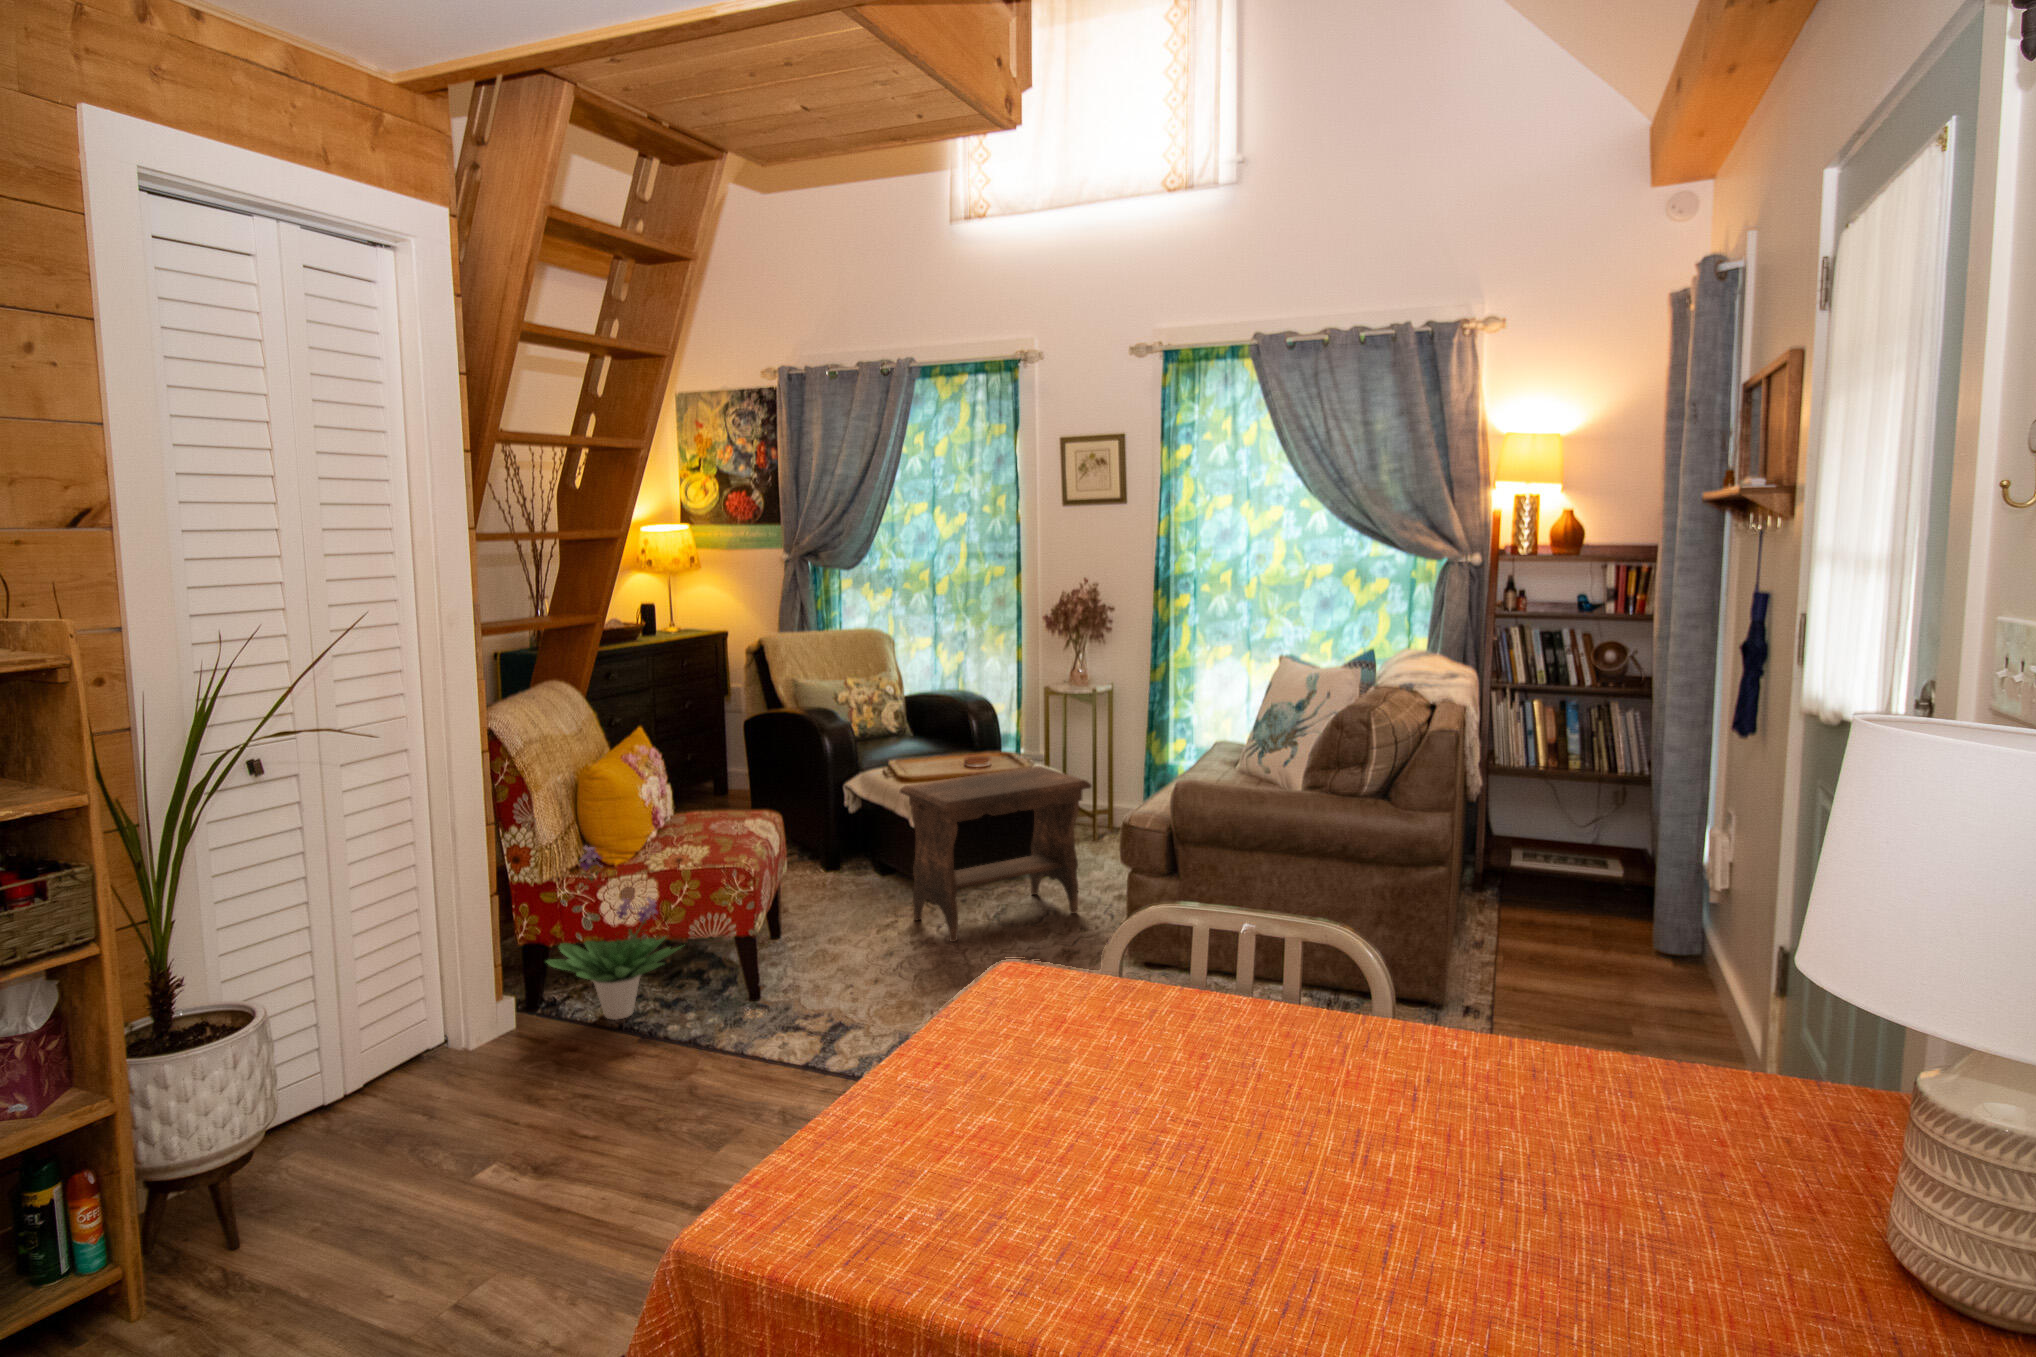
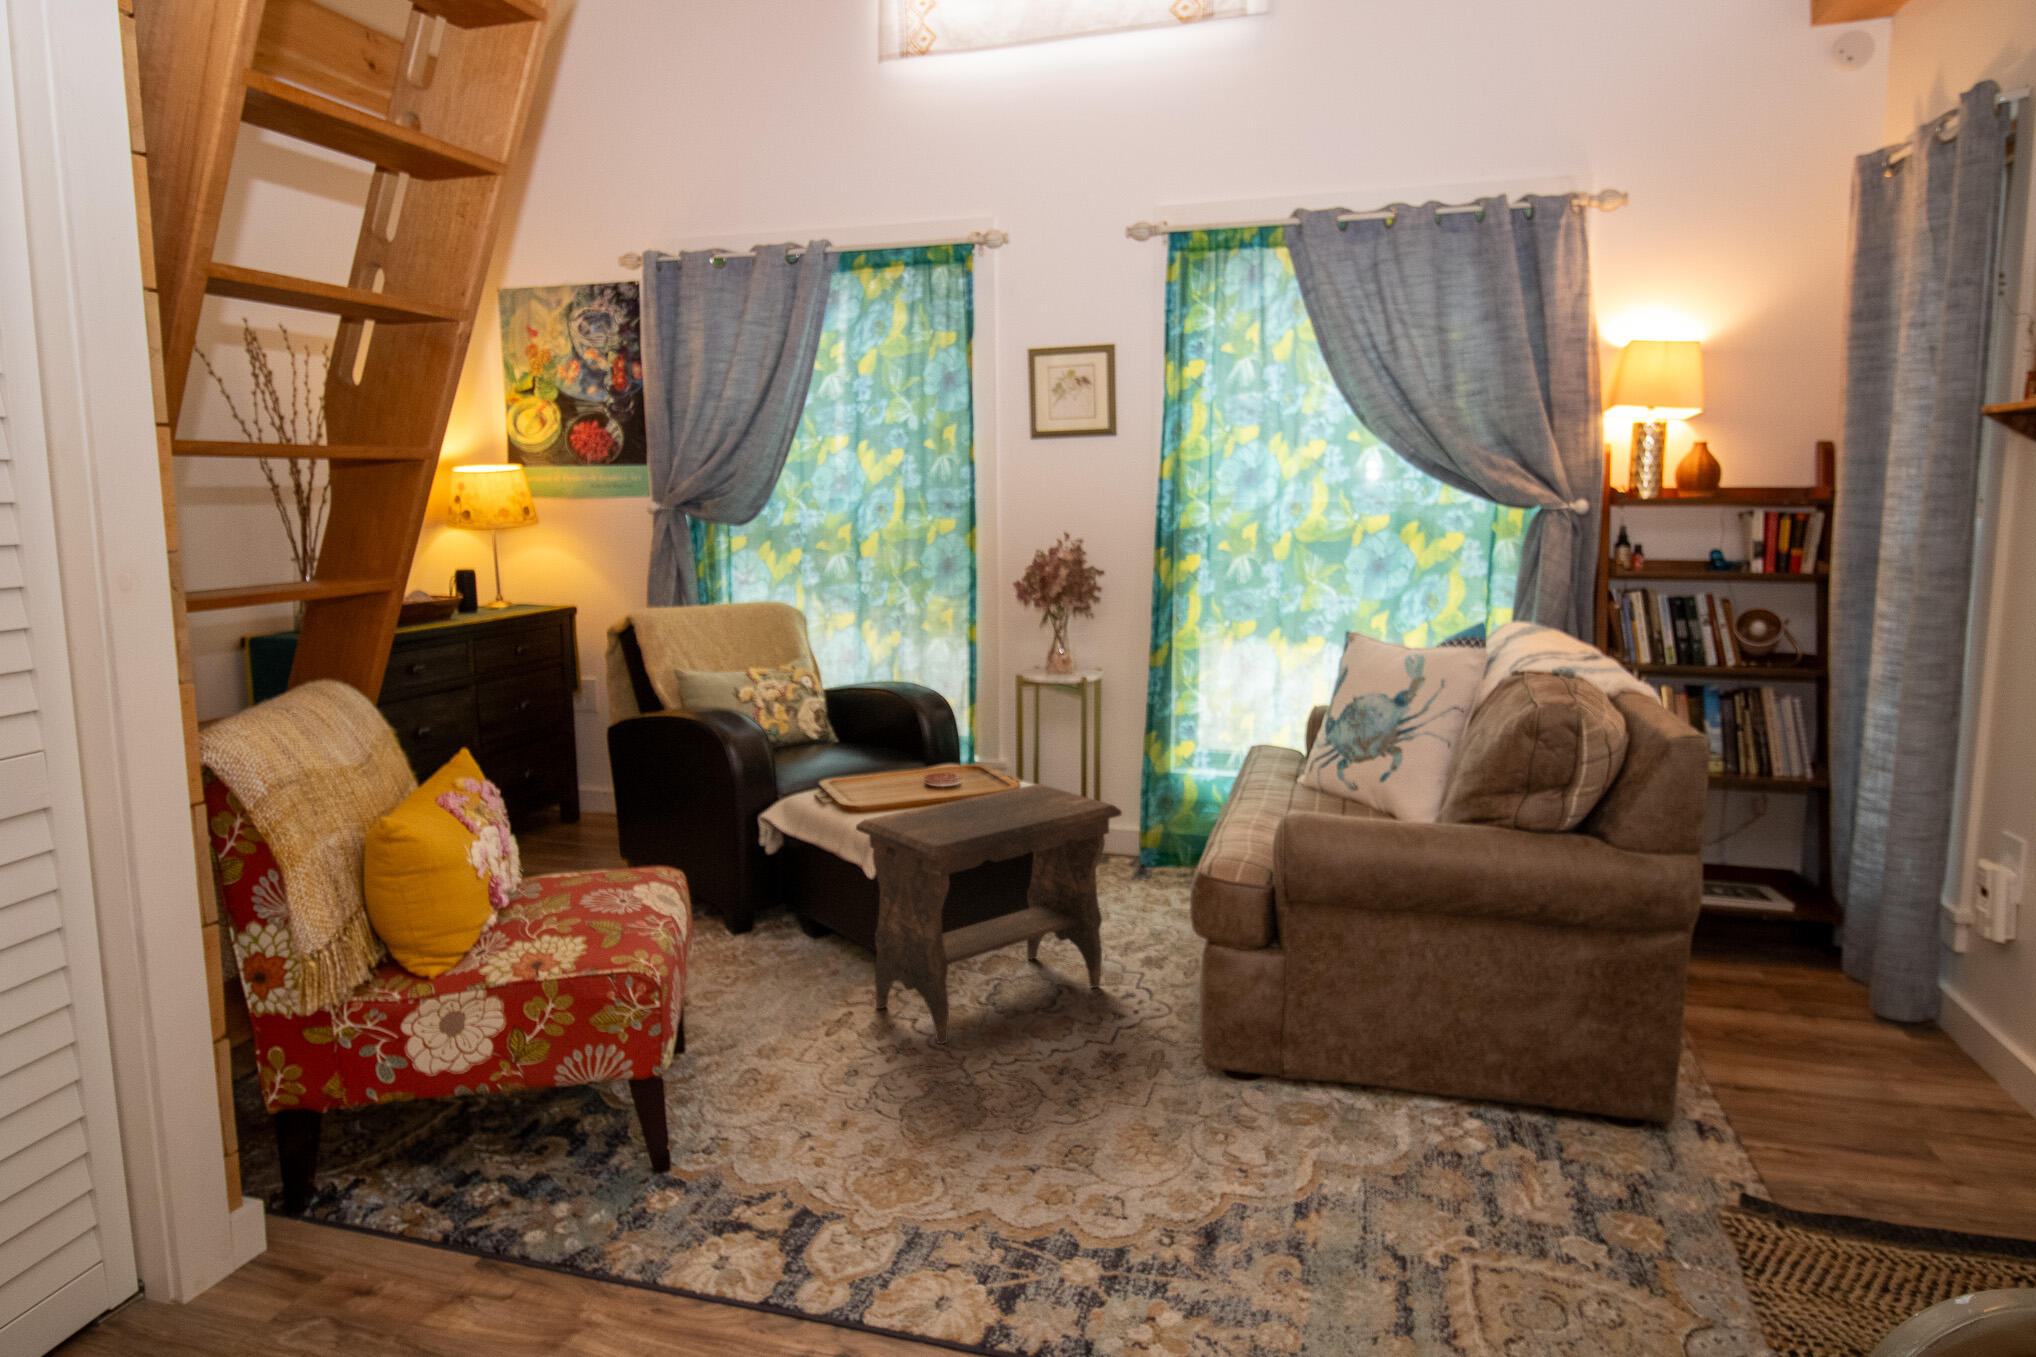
potted plant: present [546,845,685,1020] -> none [310,948,553,1226]

